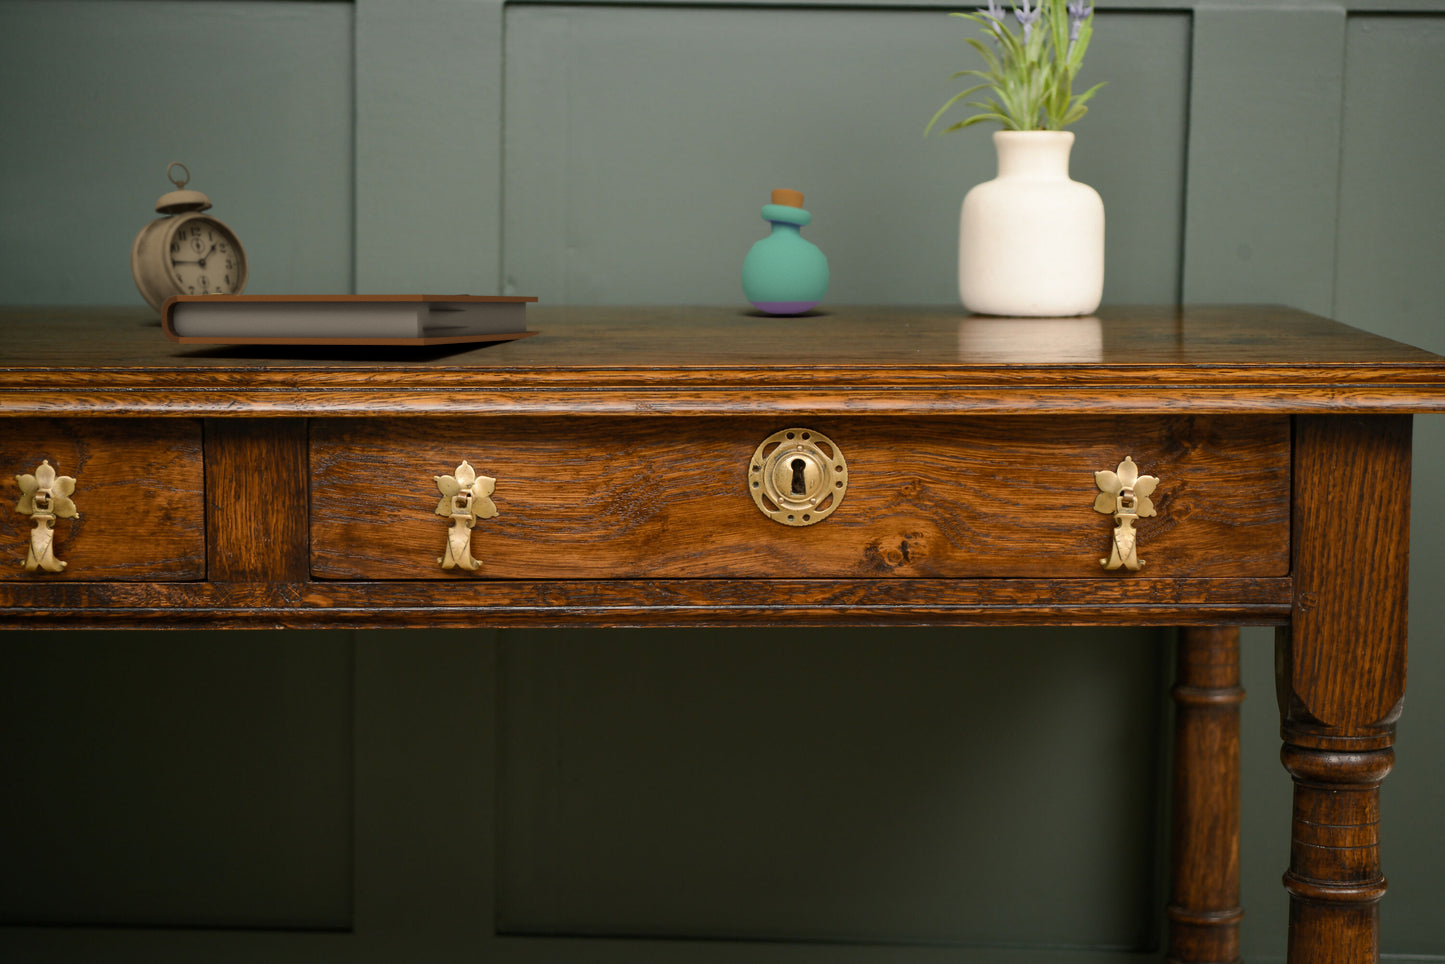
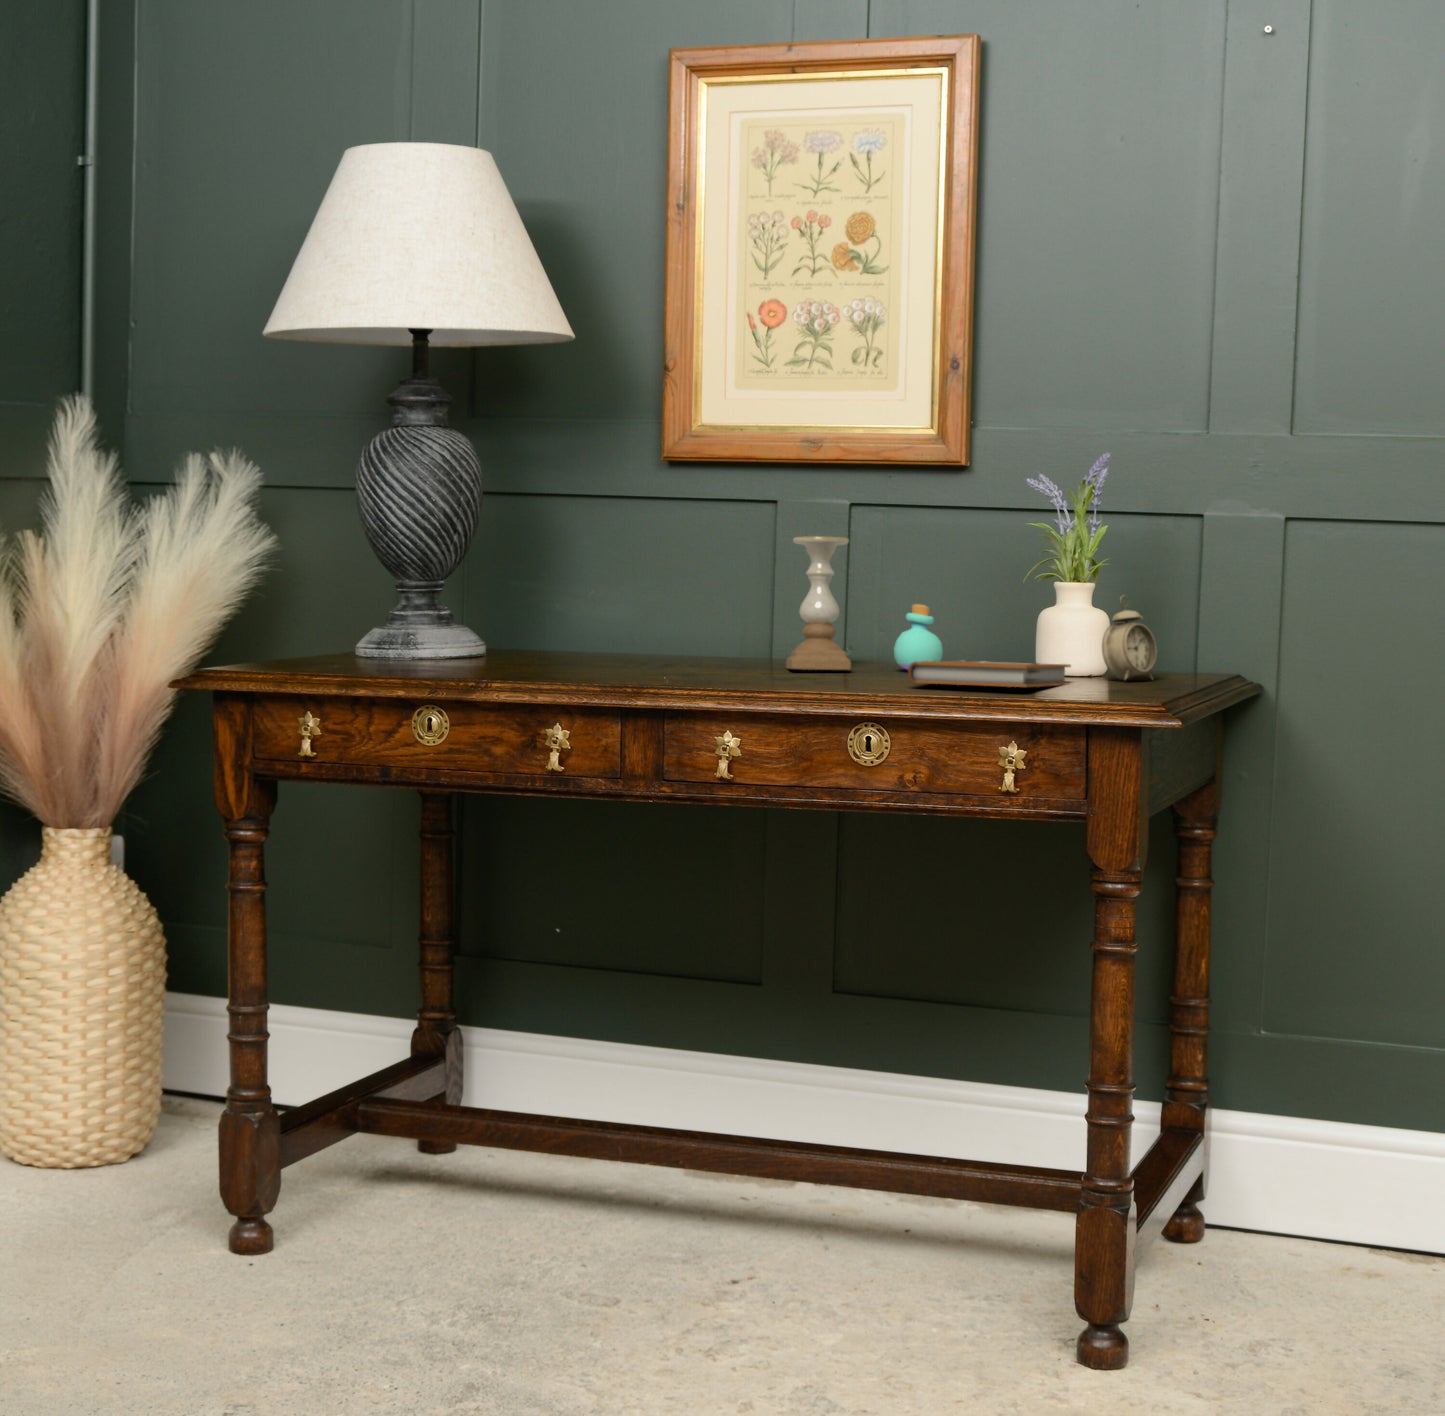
candle holder: none [534,51,669,317] -> present [786,536,851,670]
alarm clock: present [130,162,249,314] -> present [1102,596,1157,680]
notebook: present [161,293,539,345] -> present [908,660,1071,687]

